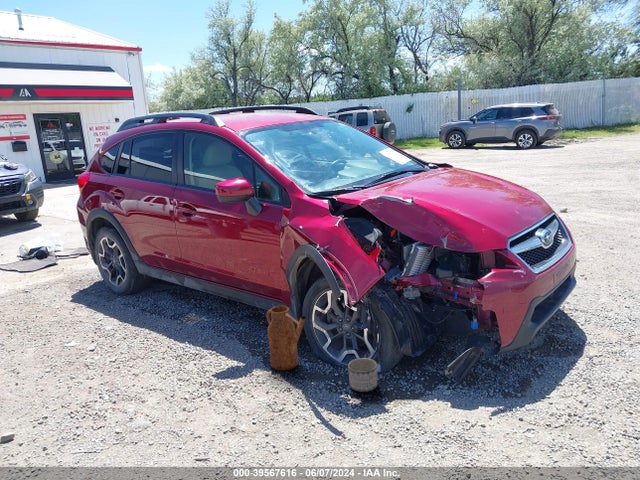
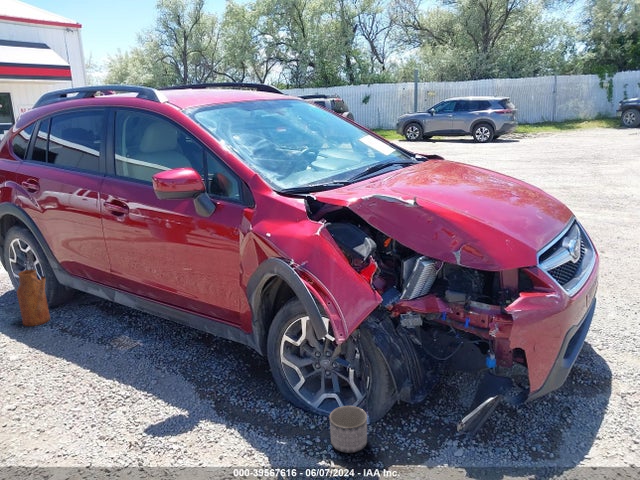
watering can: present [266,306,305,370] -> present [17,270,50,326]

